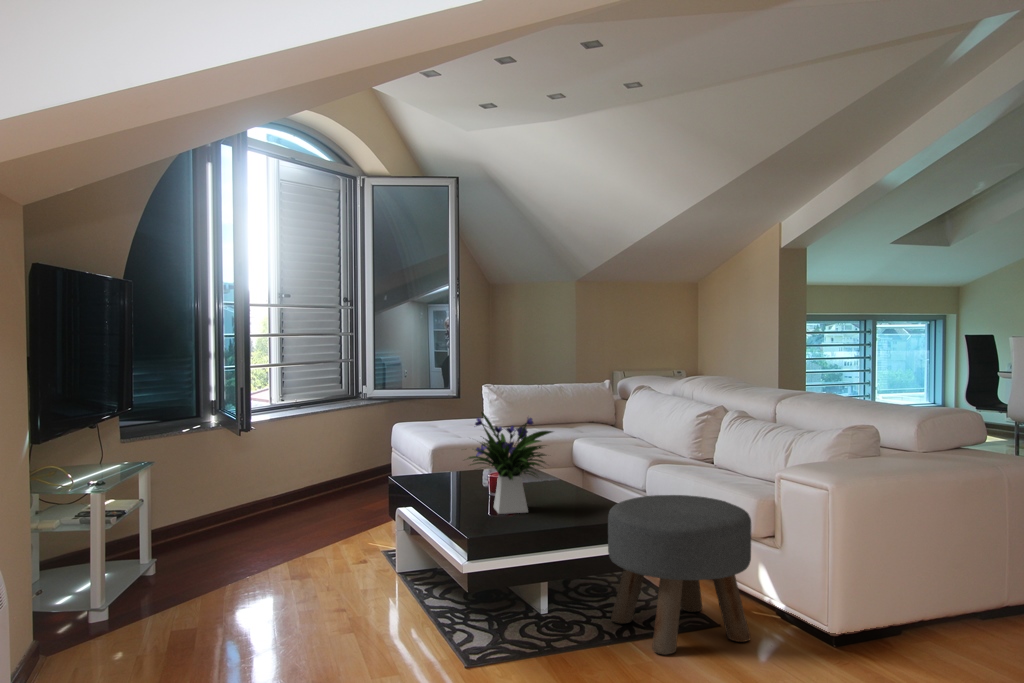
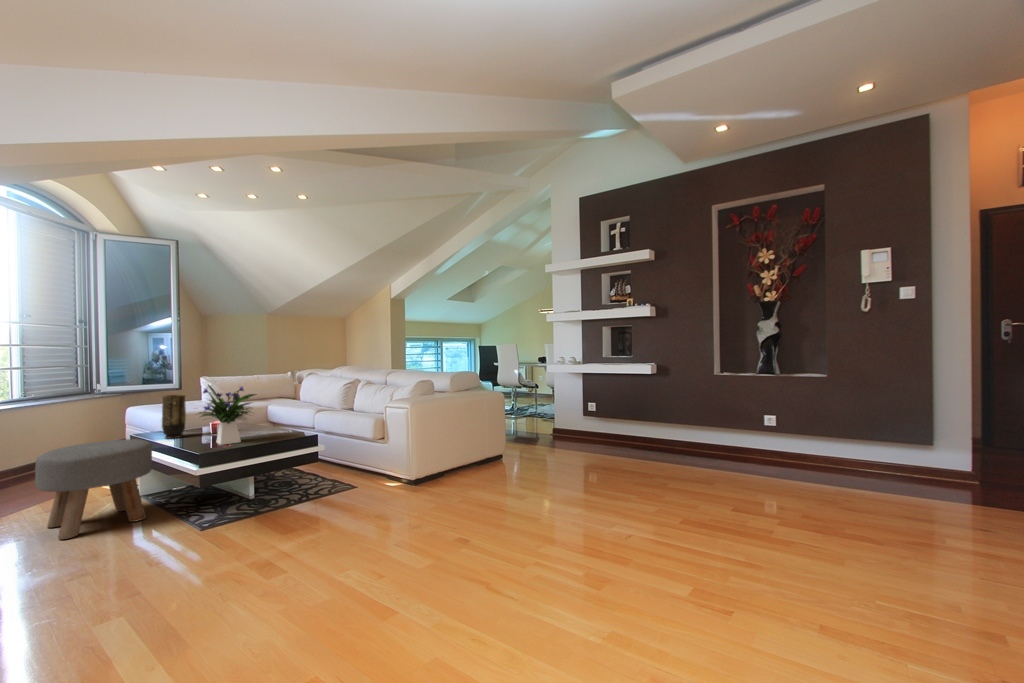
vase: none [426,420,455,488] -> present [162,395,186,439]
ottoman: present [608,495,751,655] -> present [35,439,152,540]

